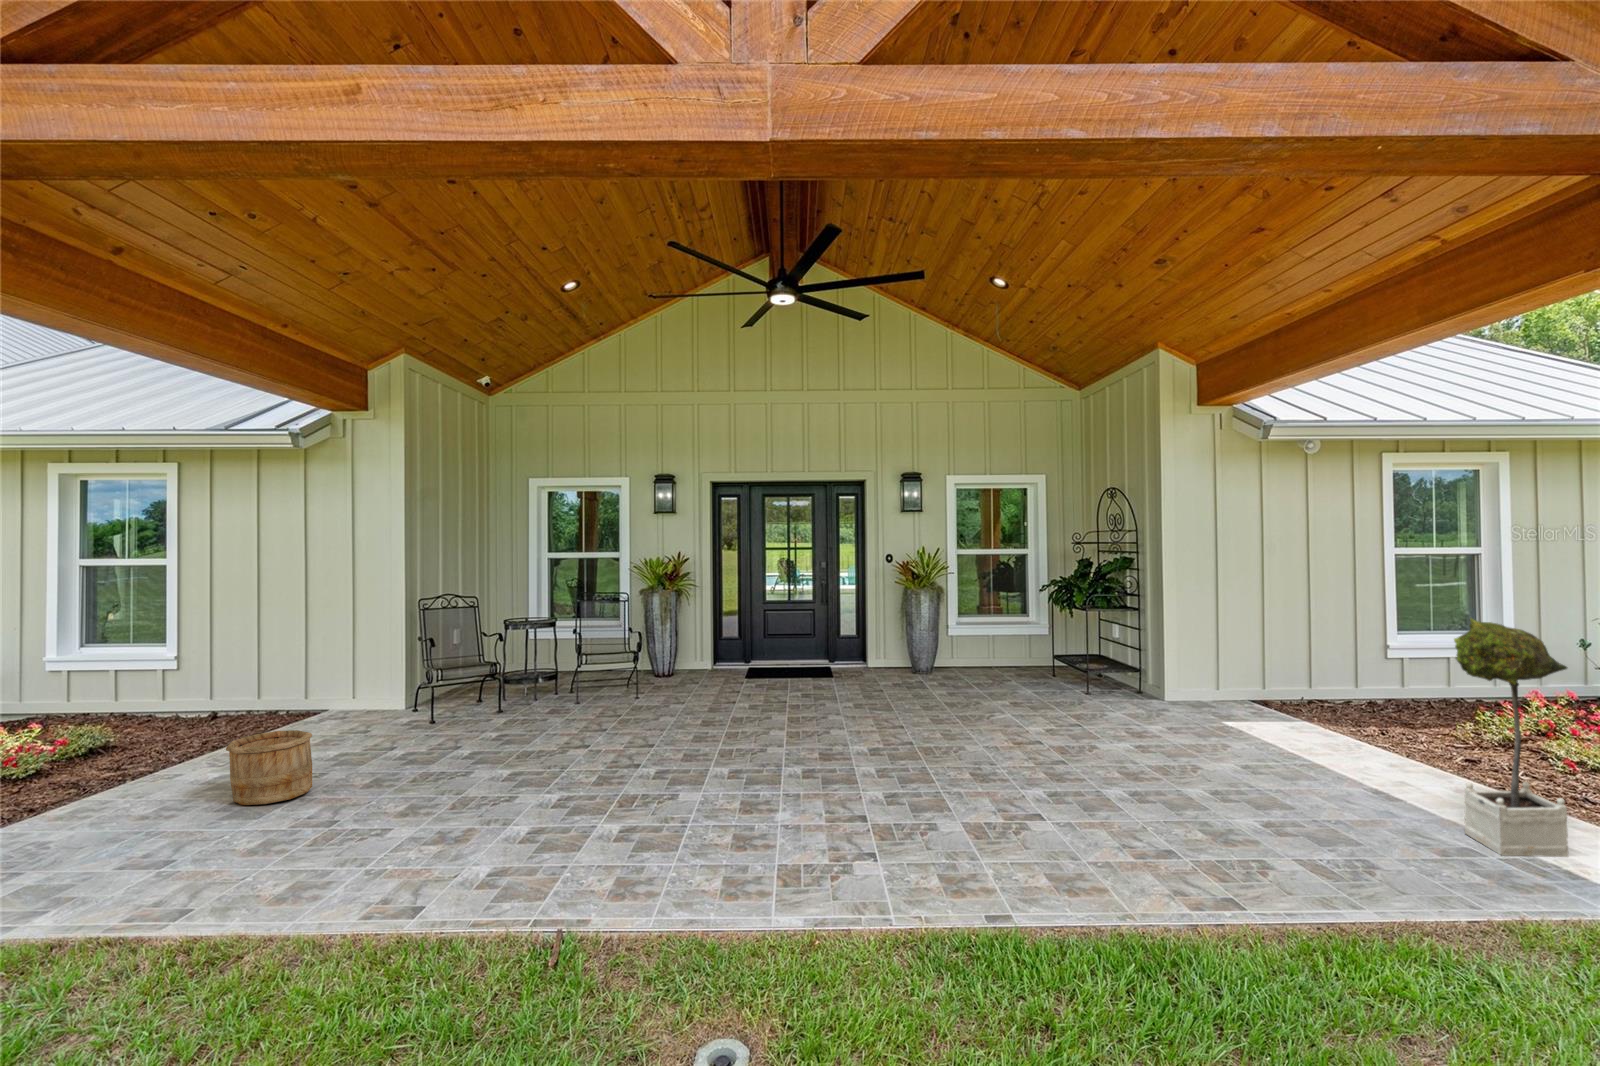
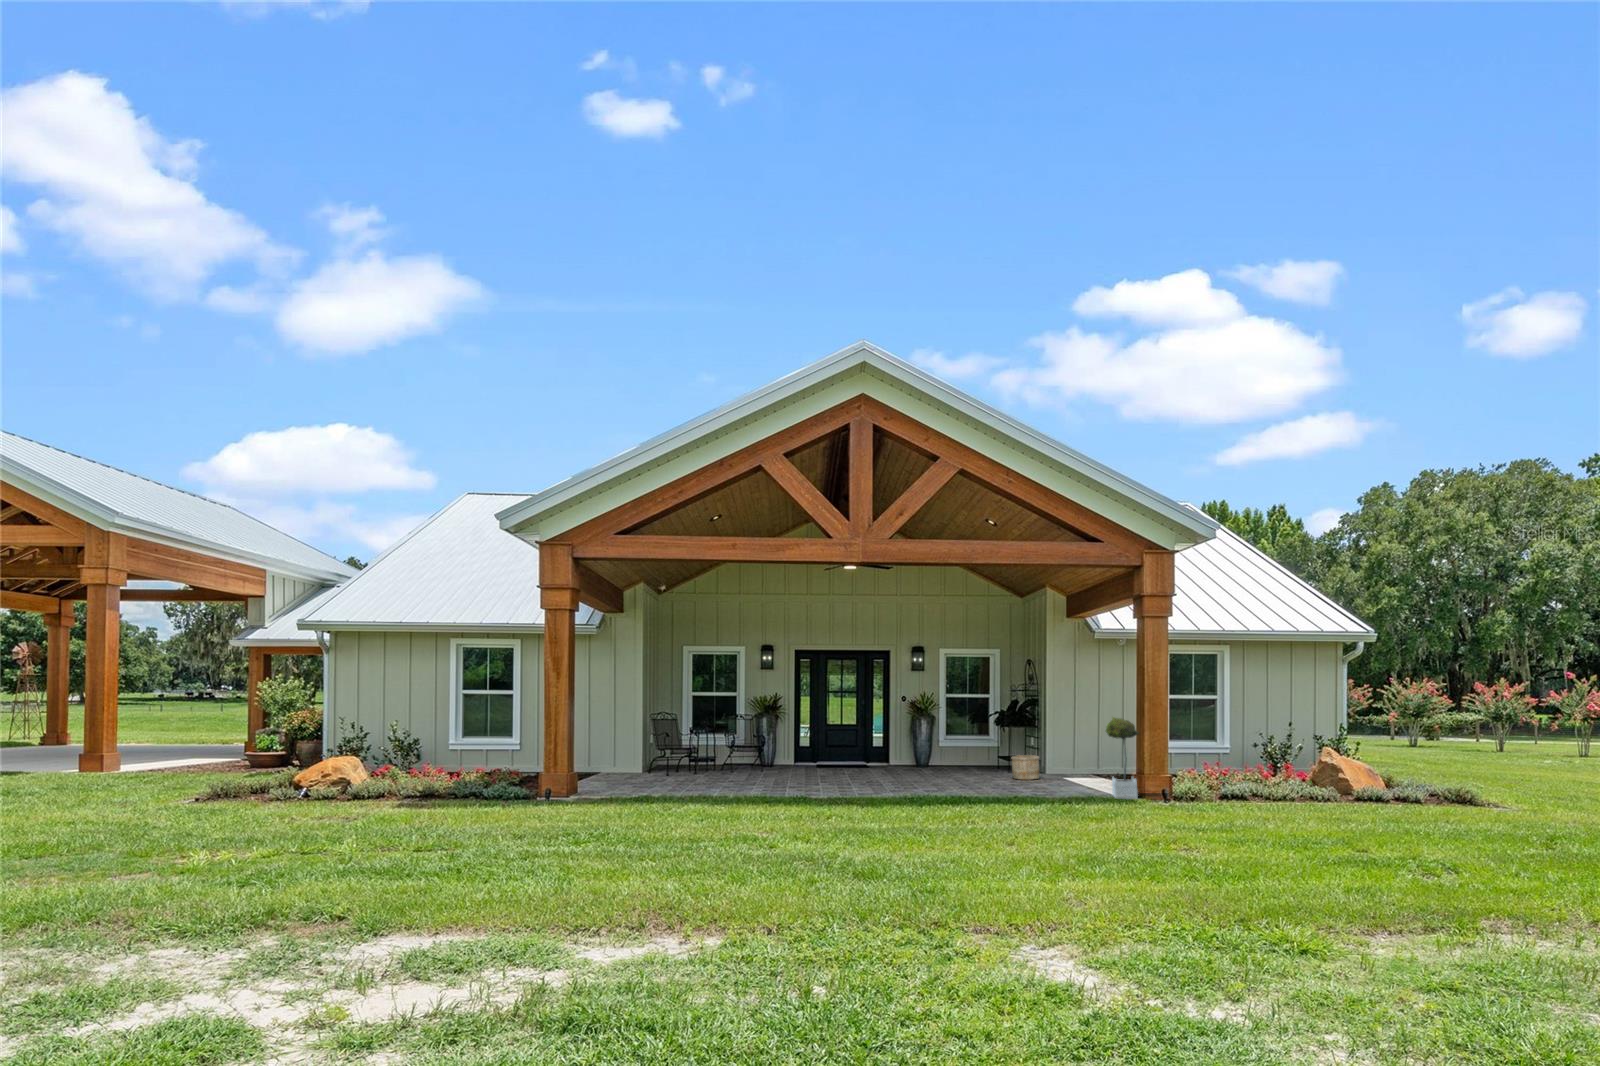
wooden bucket: present [226,730,312,805] -> present [1011,755,1039,780]

